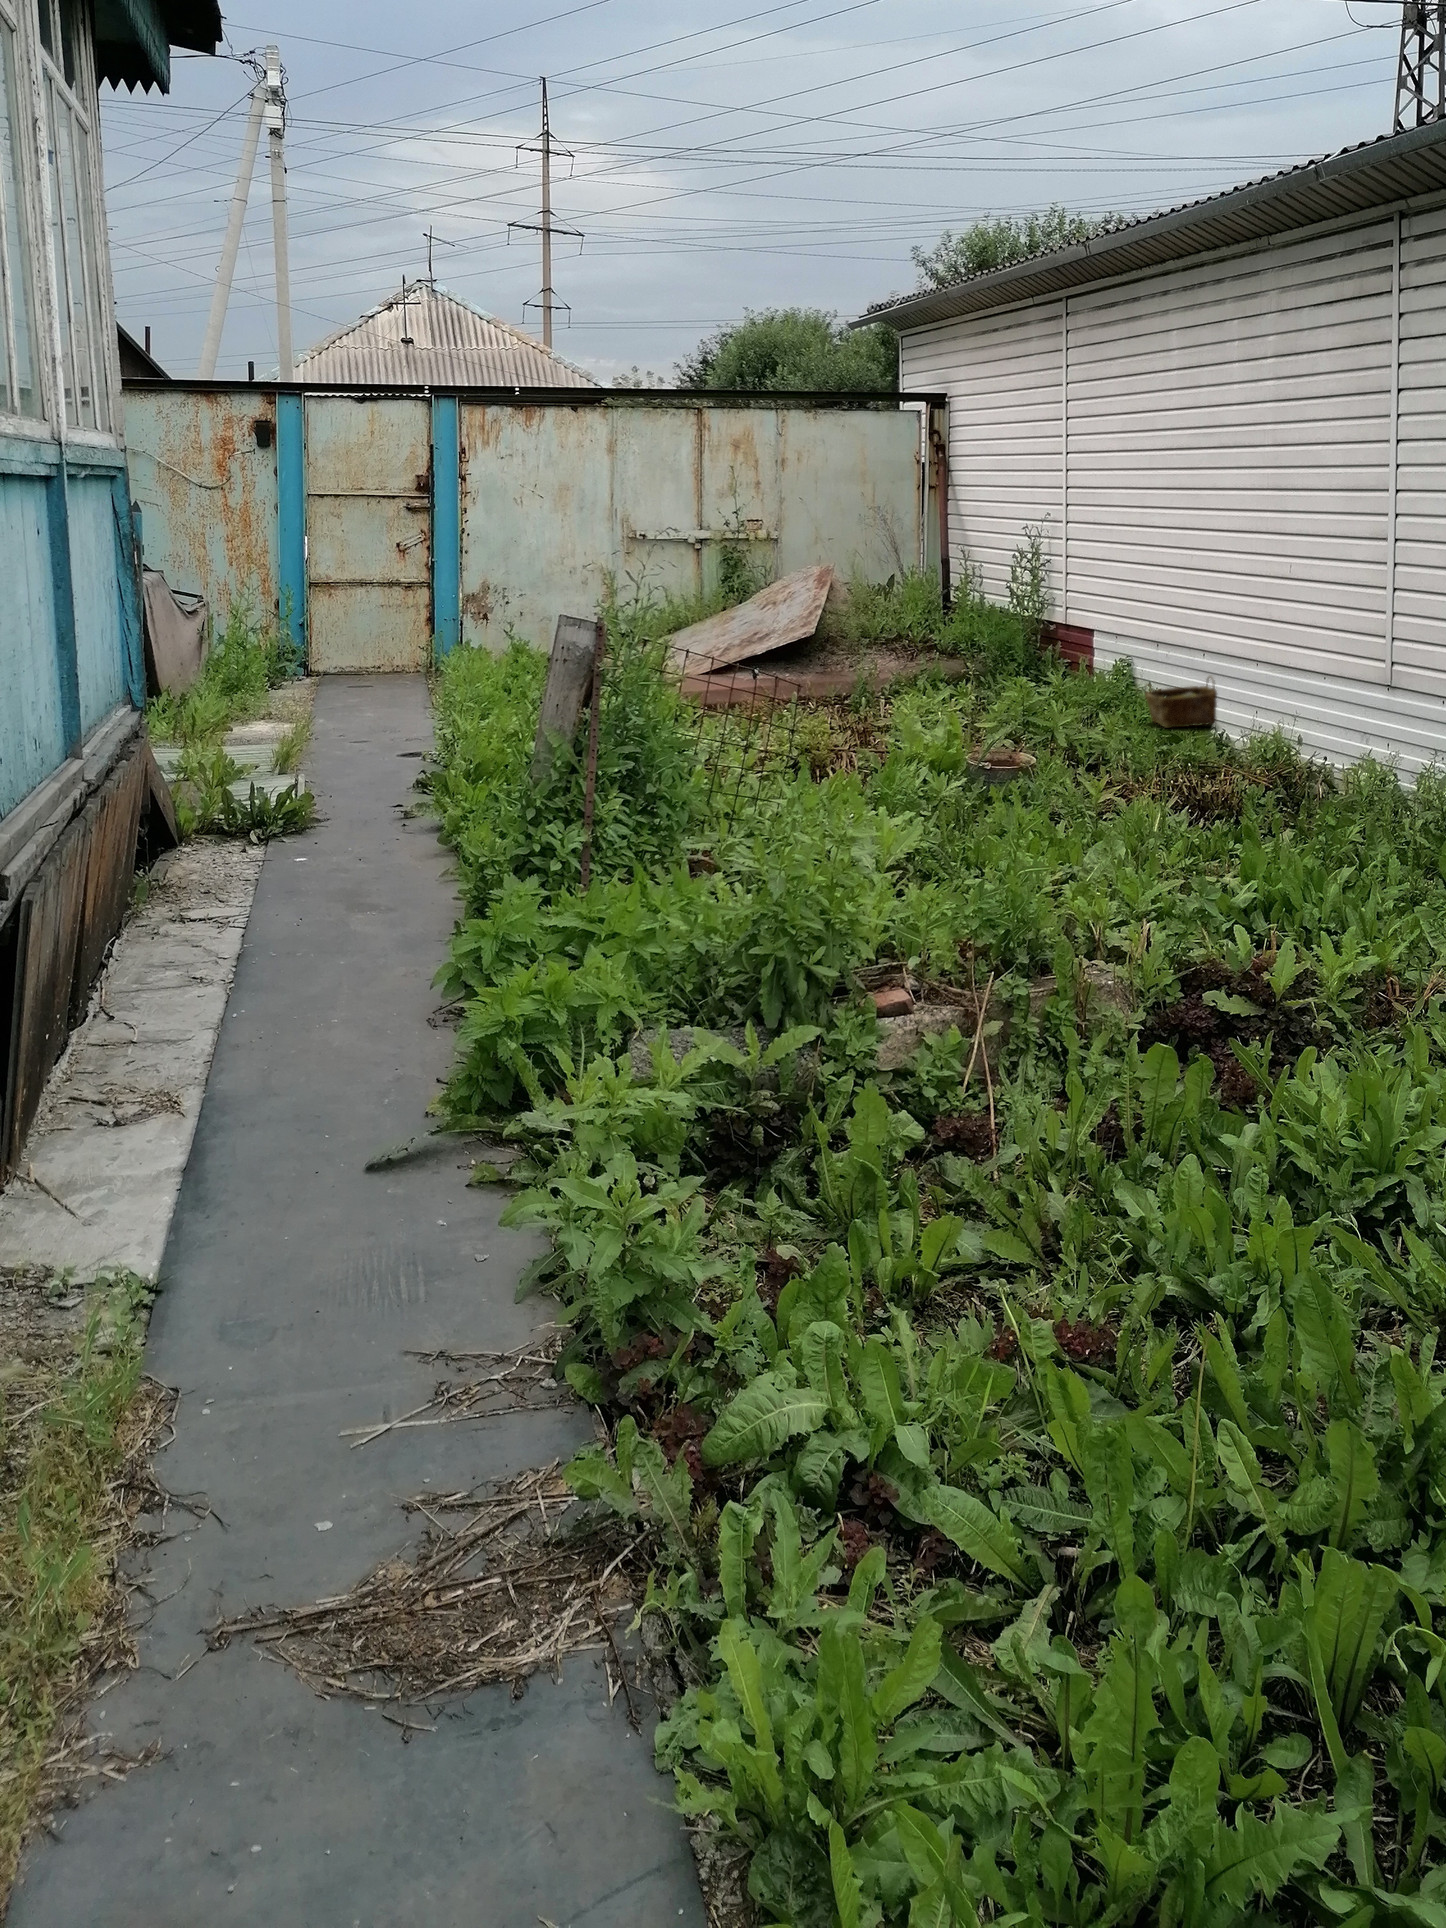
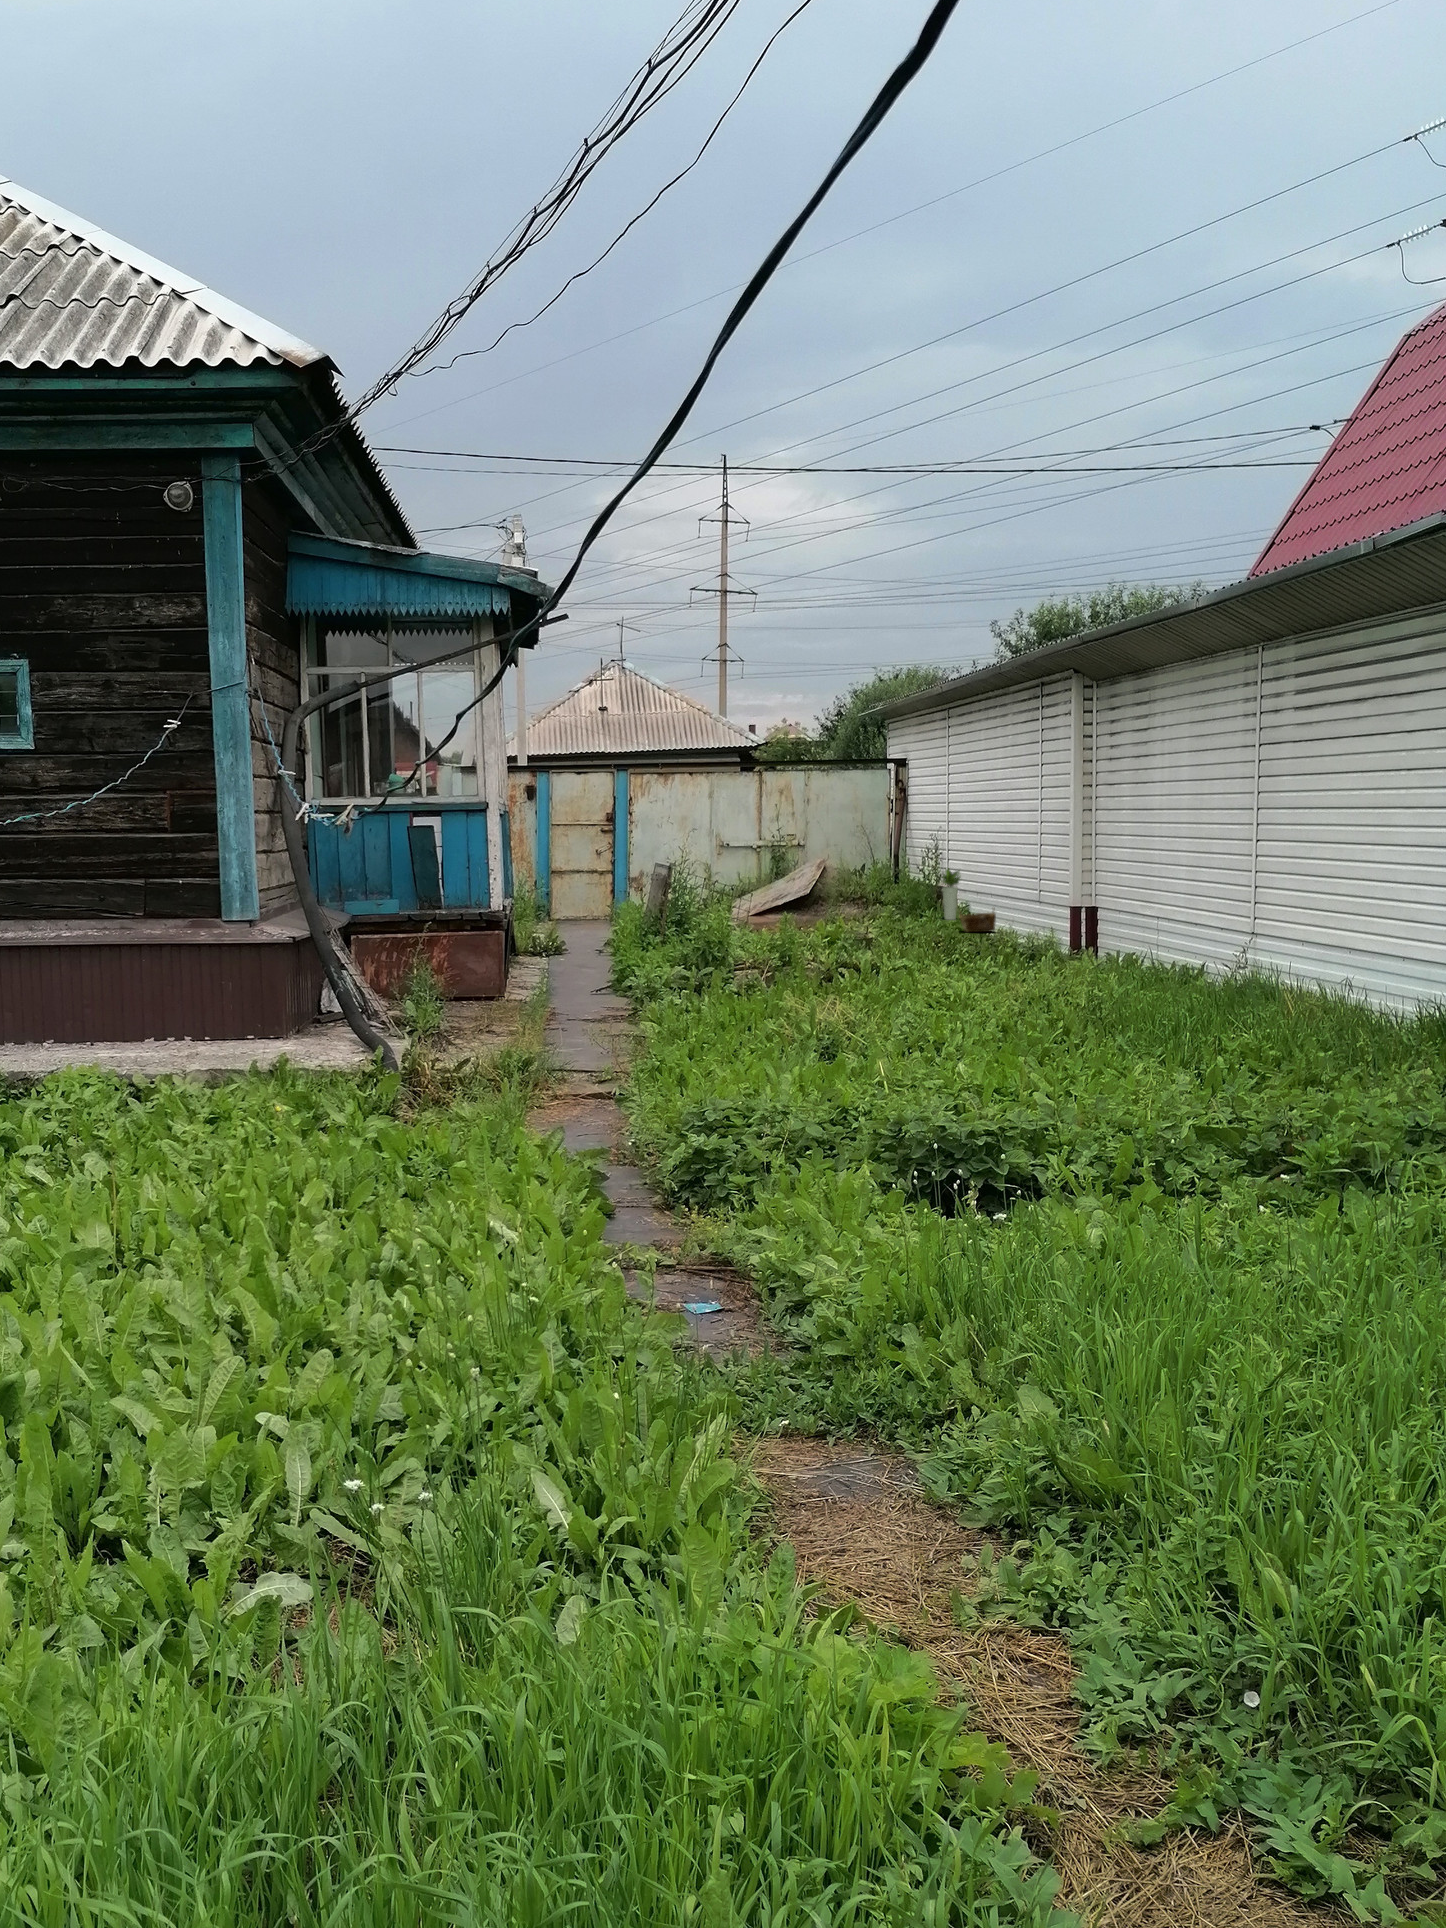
planter: none [1059,589,1107,686] -> present [942,868,960,920]

